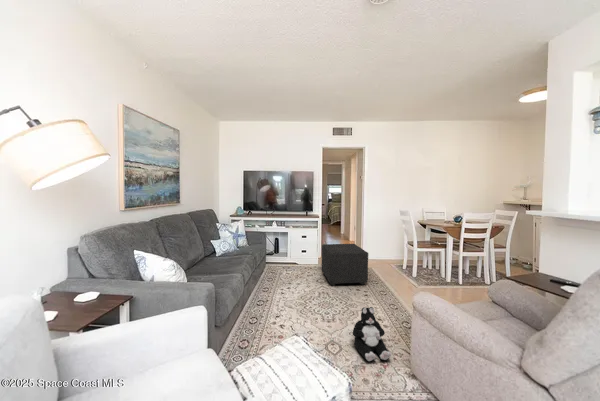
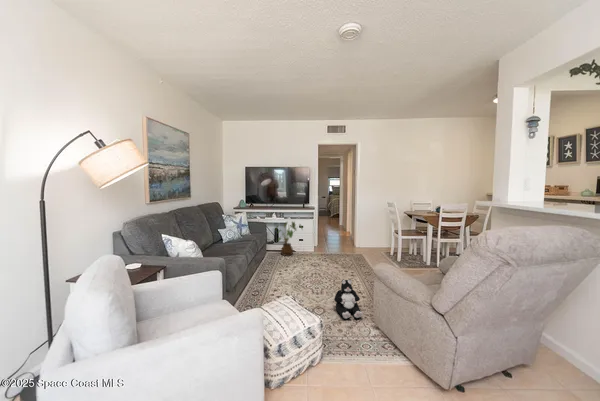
house plant: none [276,231,306,269] -> present [276,222,303,256]
ottoman: present [322,244,368,286] -> none [316,232,356,268]

